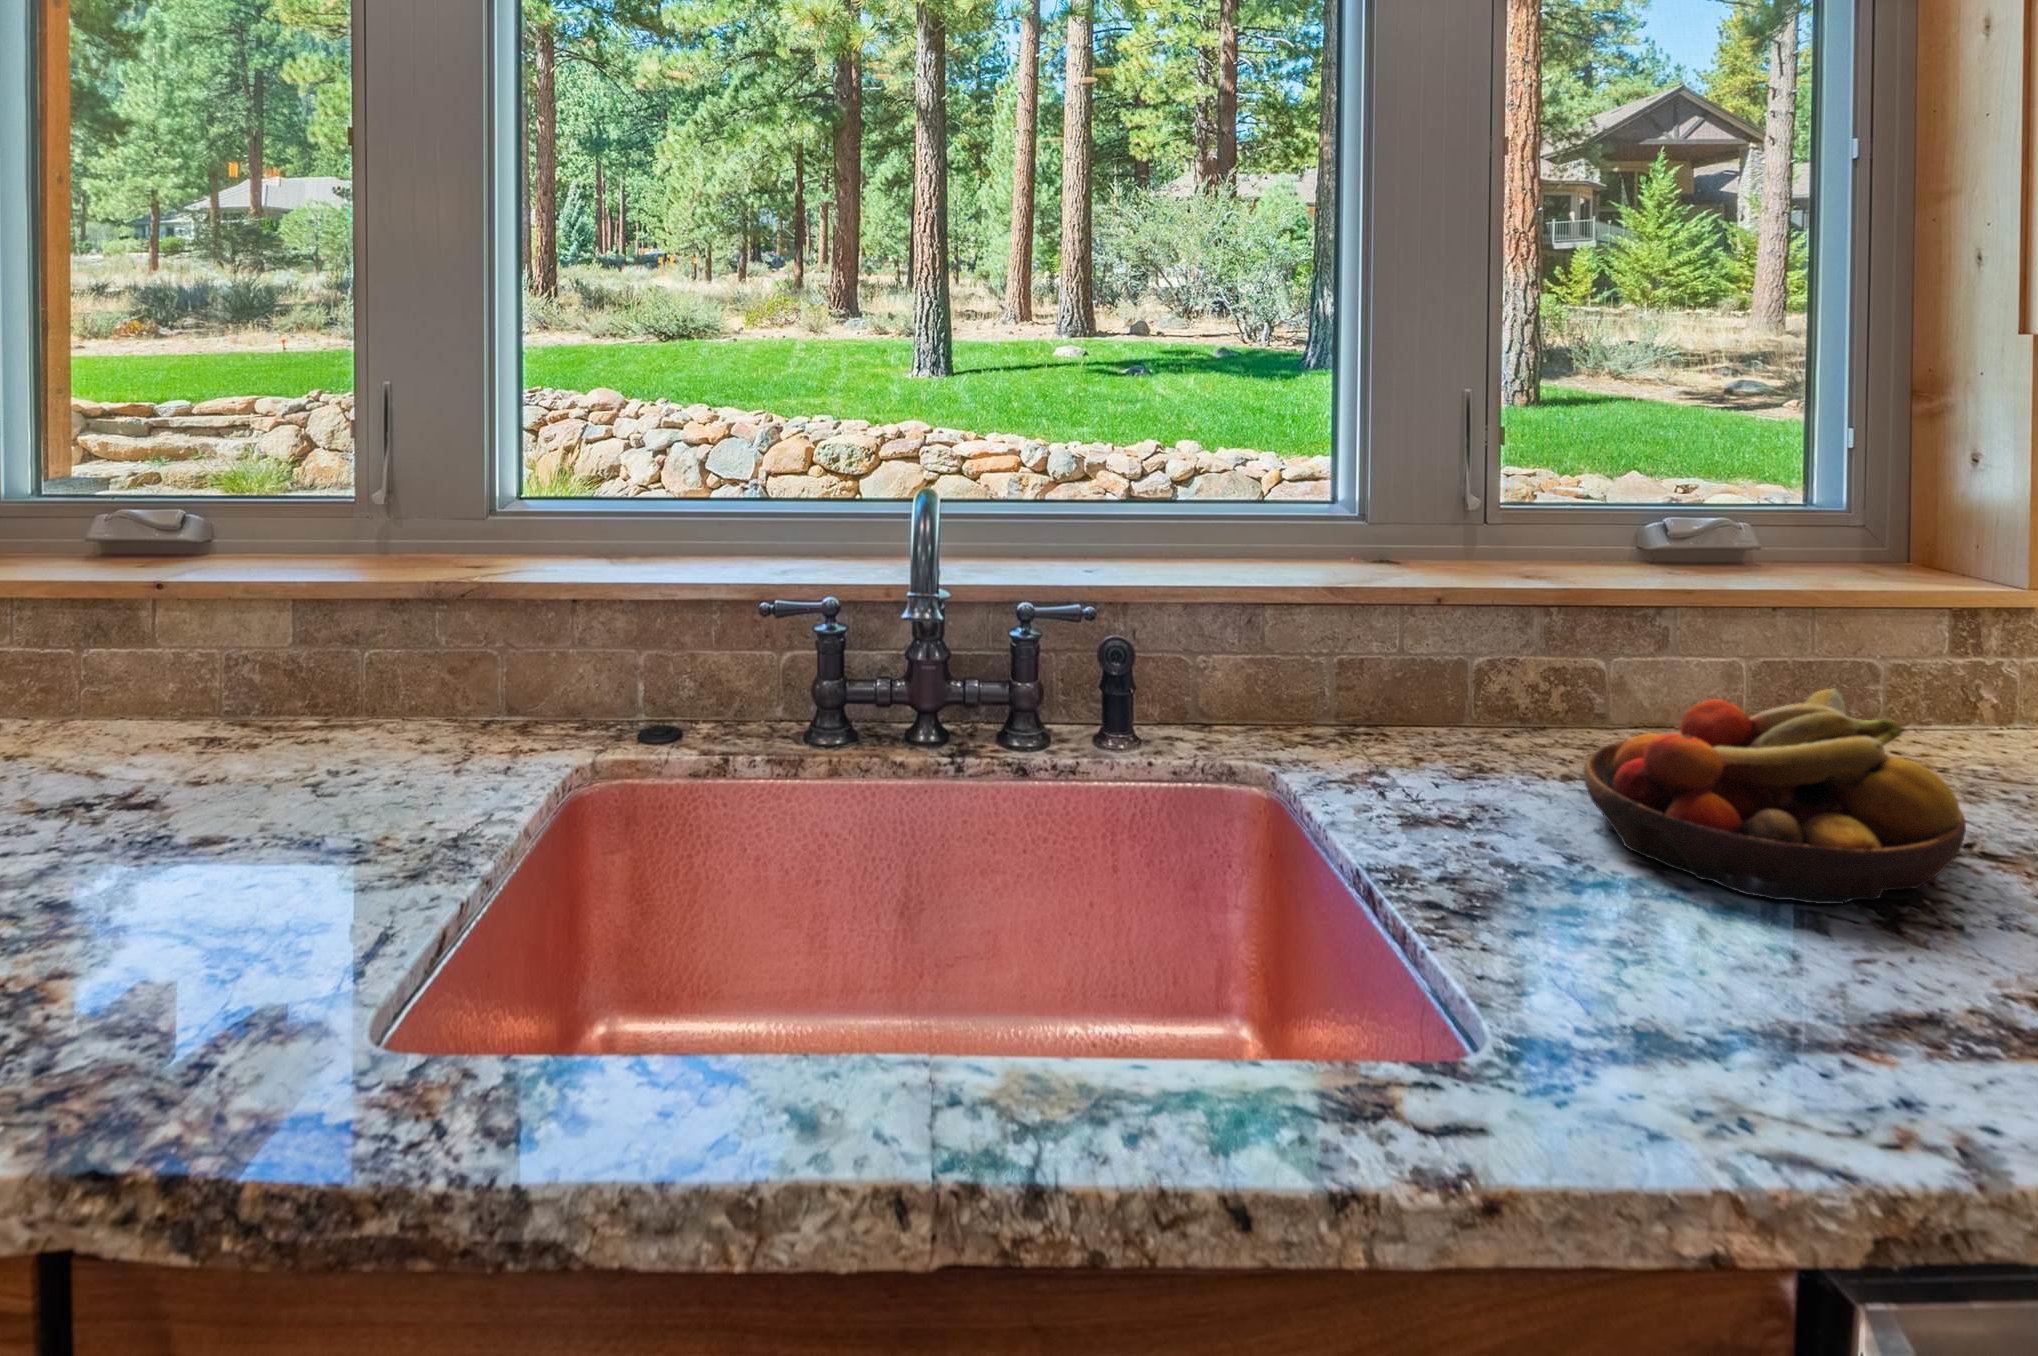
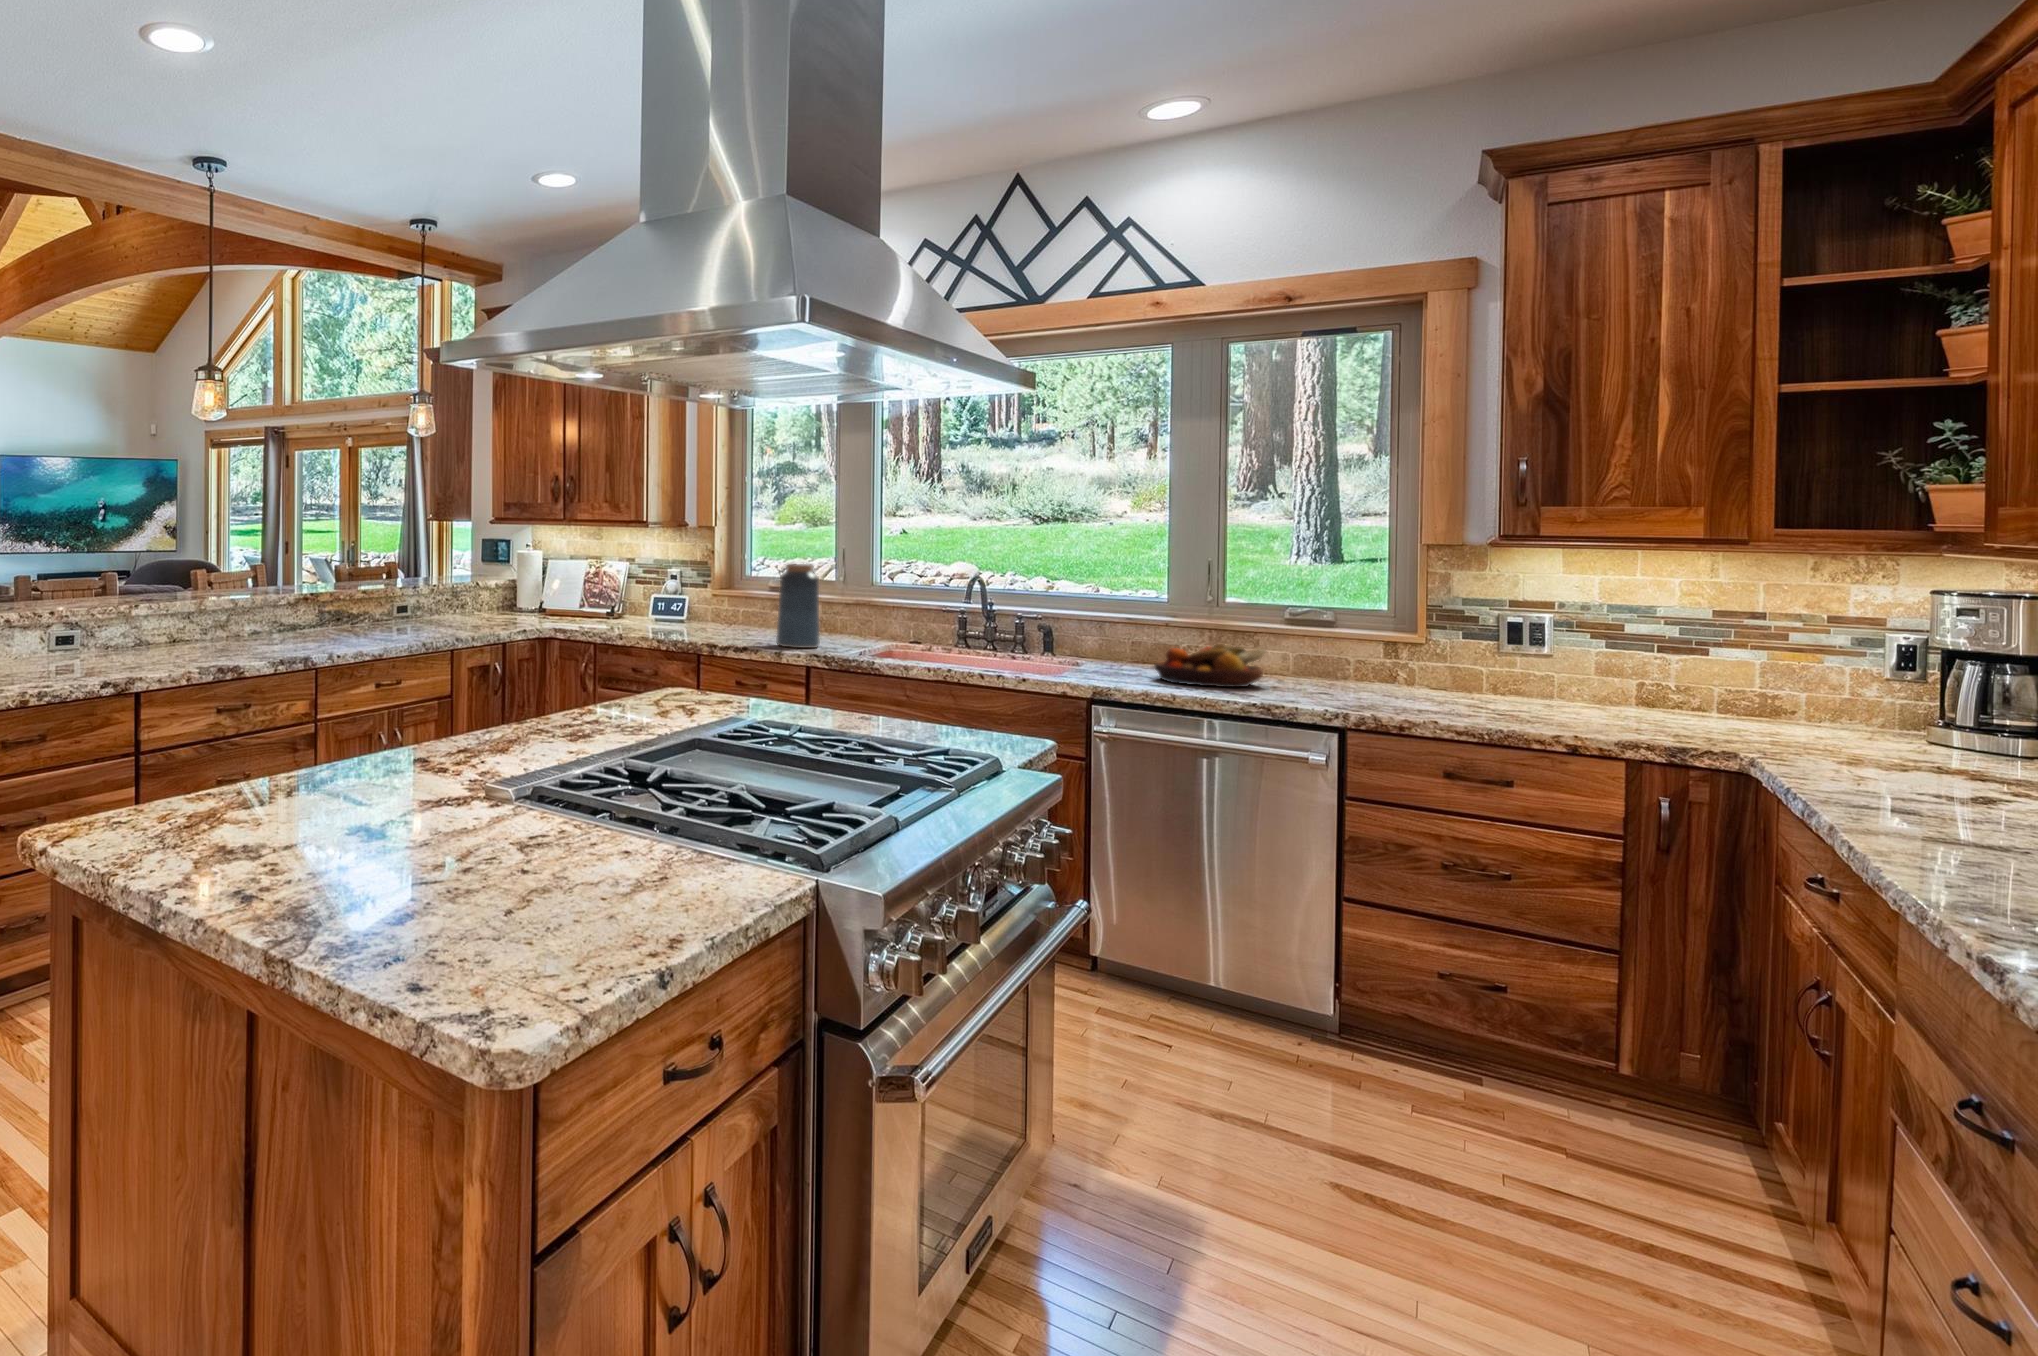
vase: none [76,474,295,890] -> present [776,564,820,648]

